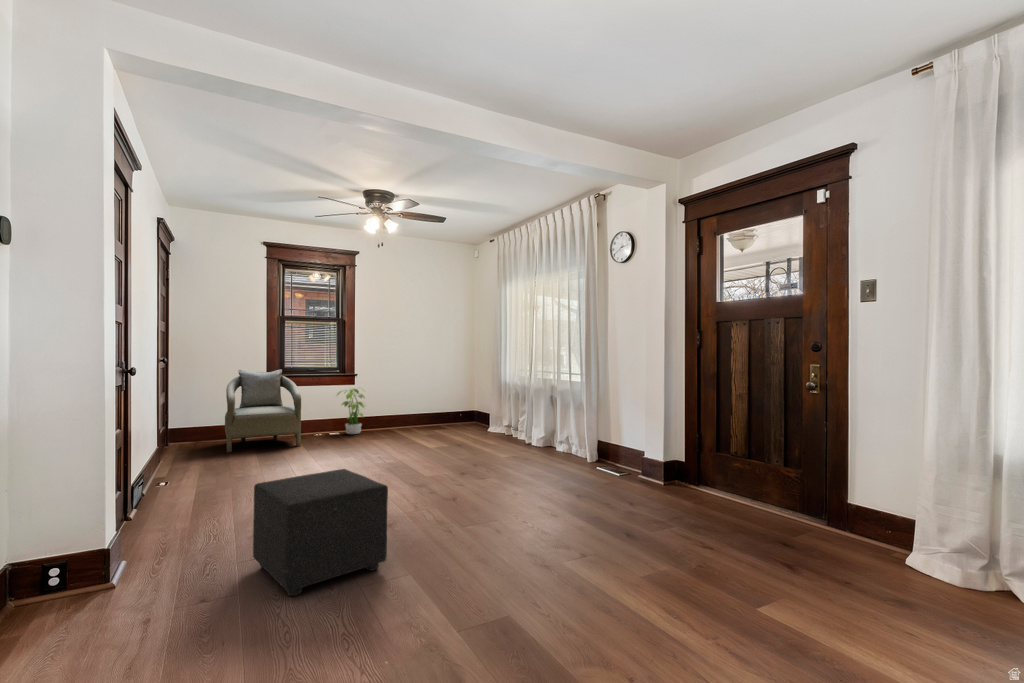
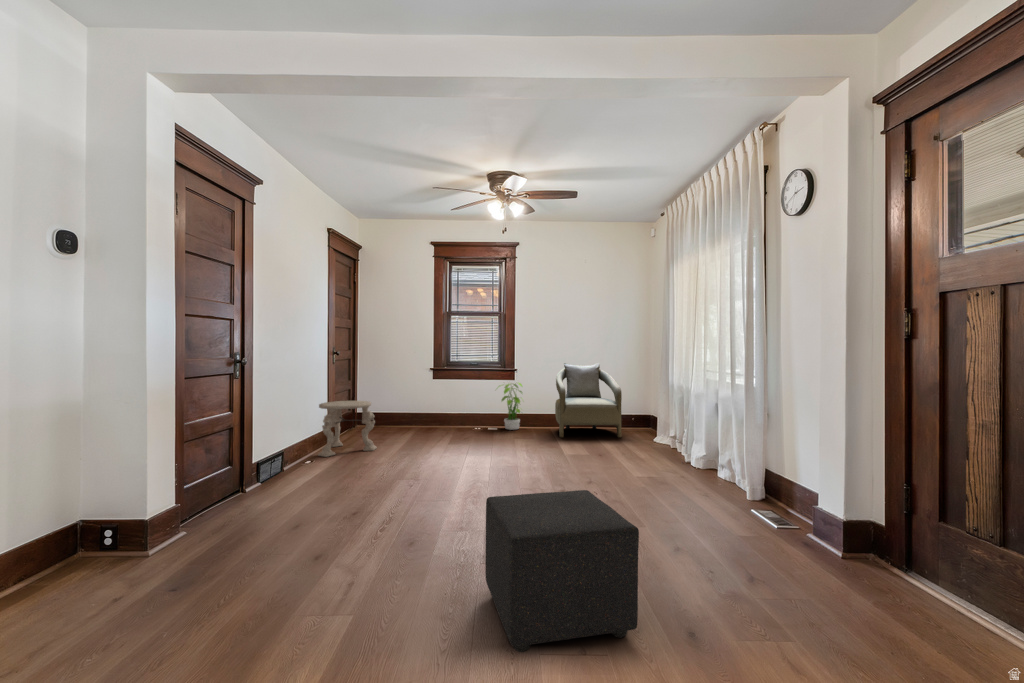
armchair: present [225,369,301,452] -> present [555,363,622,437]
side table: none [159,413,230,478] -> present [318,401,377,457]
ottoman: present [253,469,388,596] -> present [485,490,639,652]

